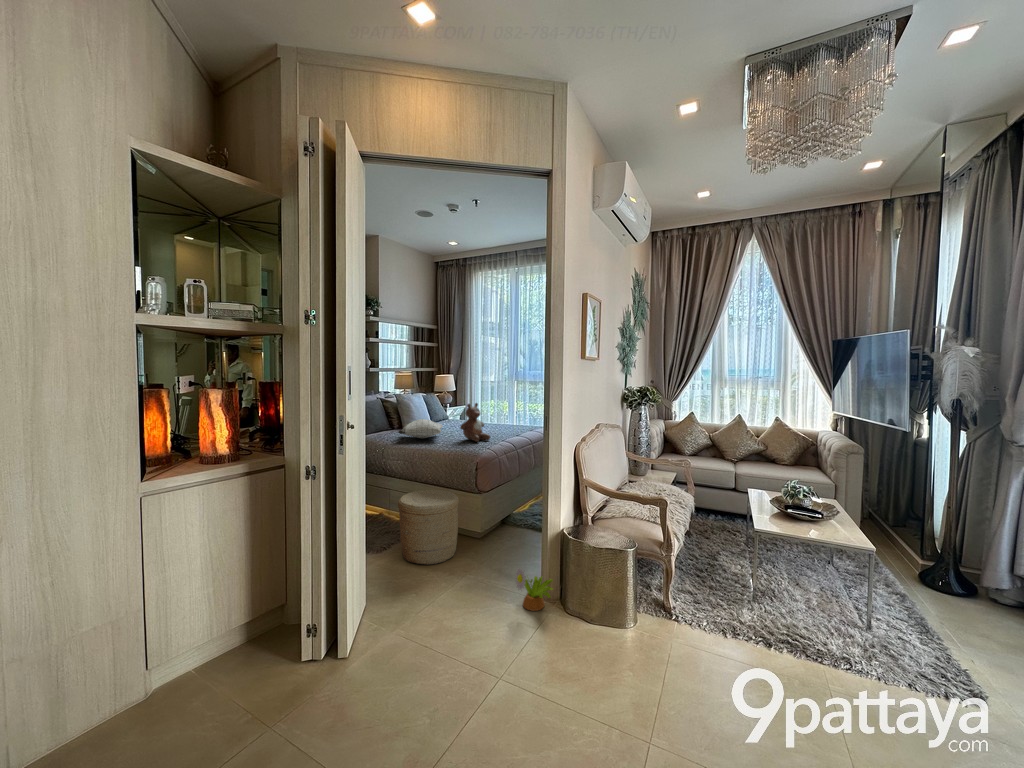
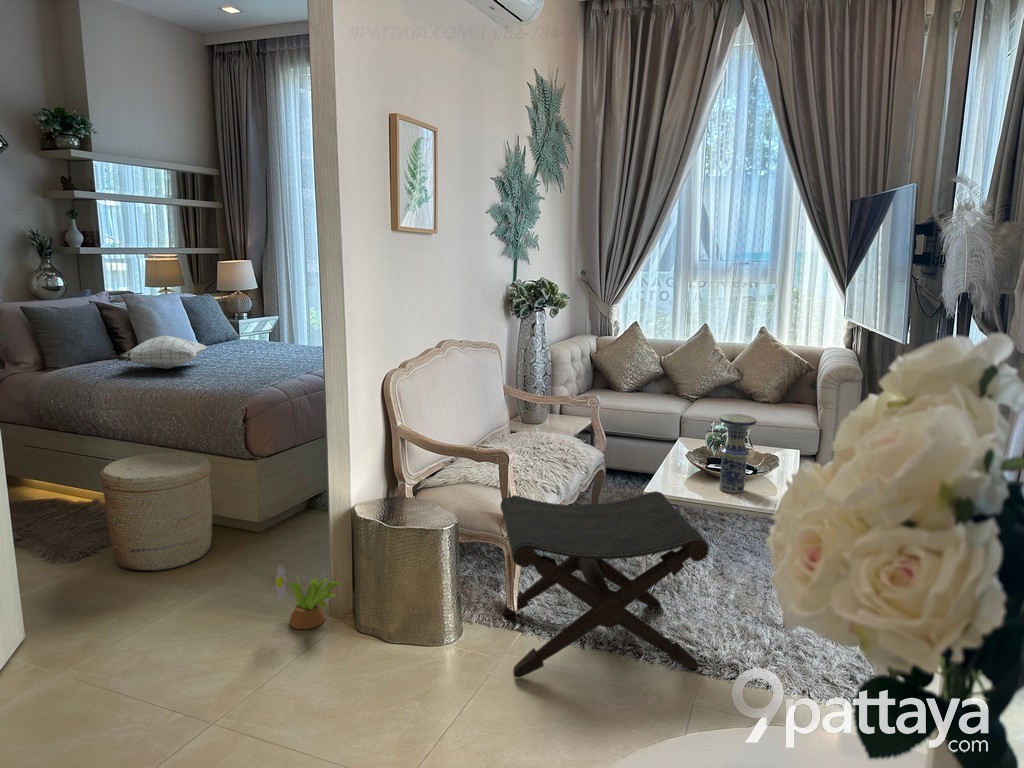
stuffed bear: present [460,403,490,442] -> none [230,307,285,373]
vase: none [799,477,827,531] -> present [719,414,757,493]
footstool: none [658,527,824,658] -> present [501,491,709,678]

